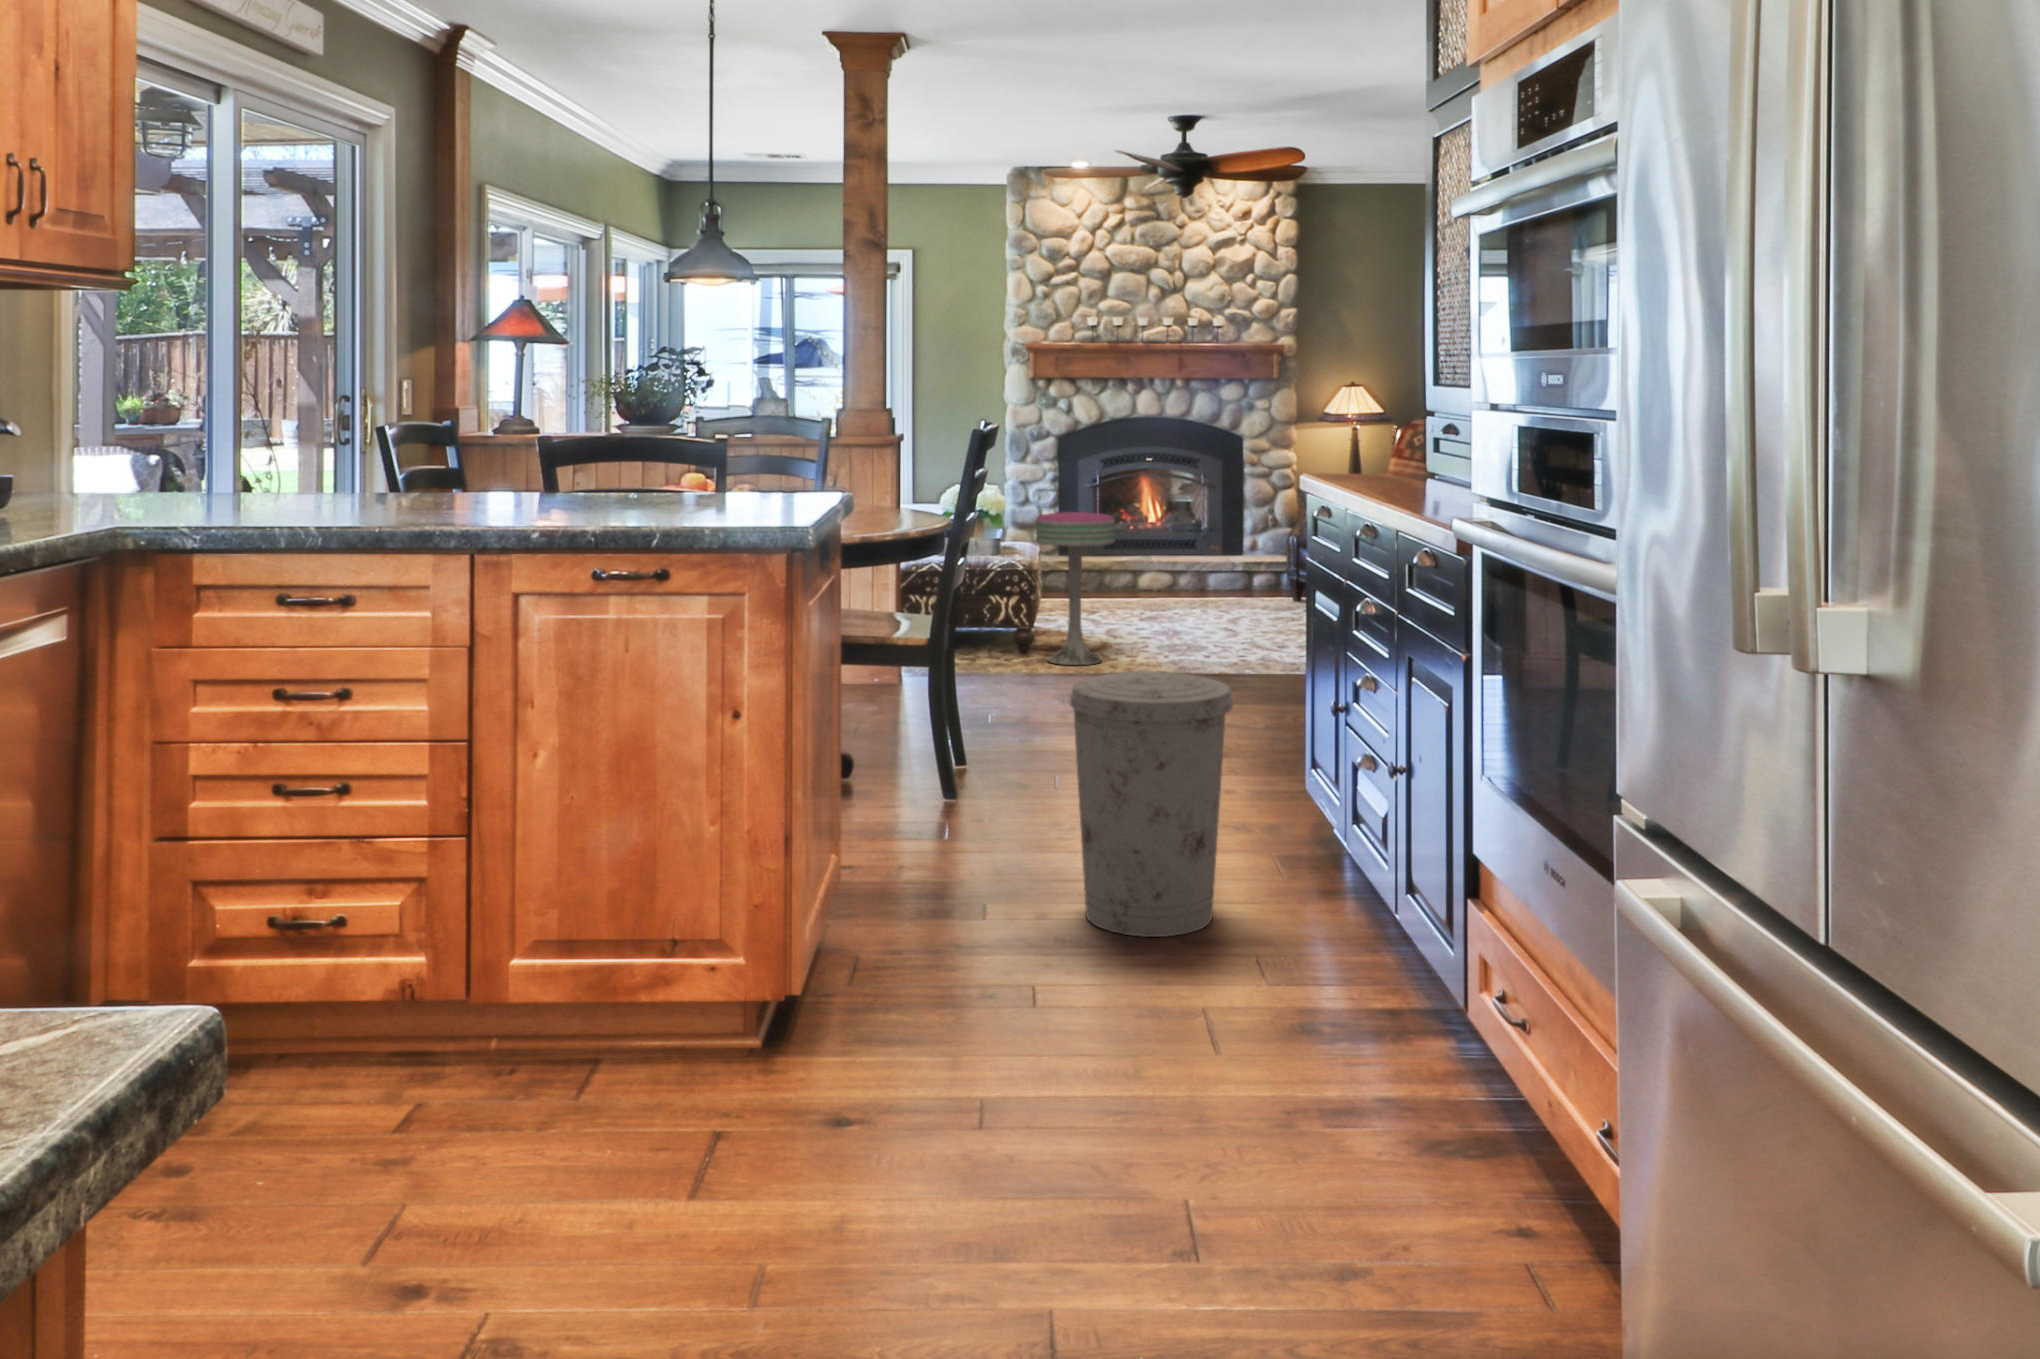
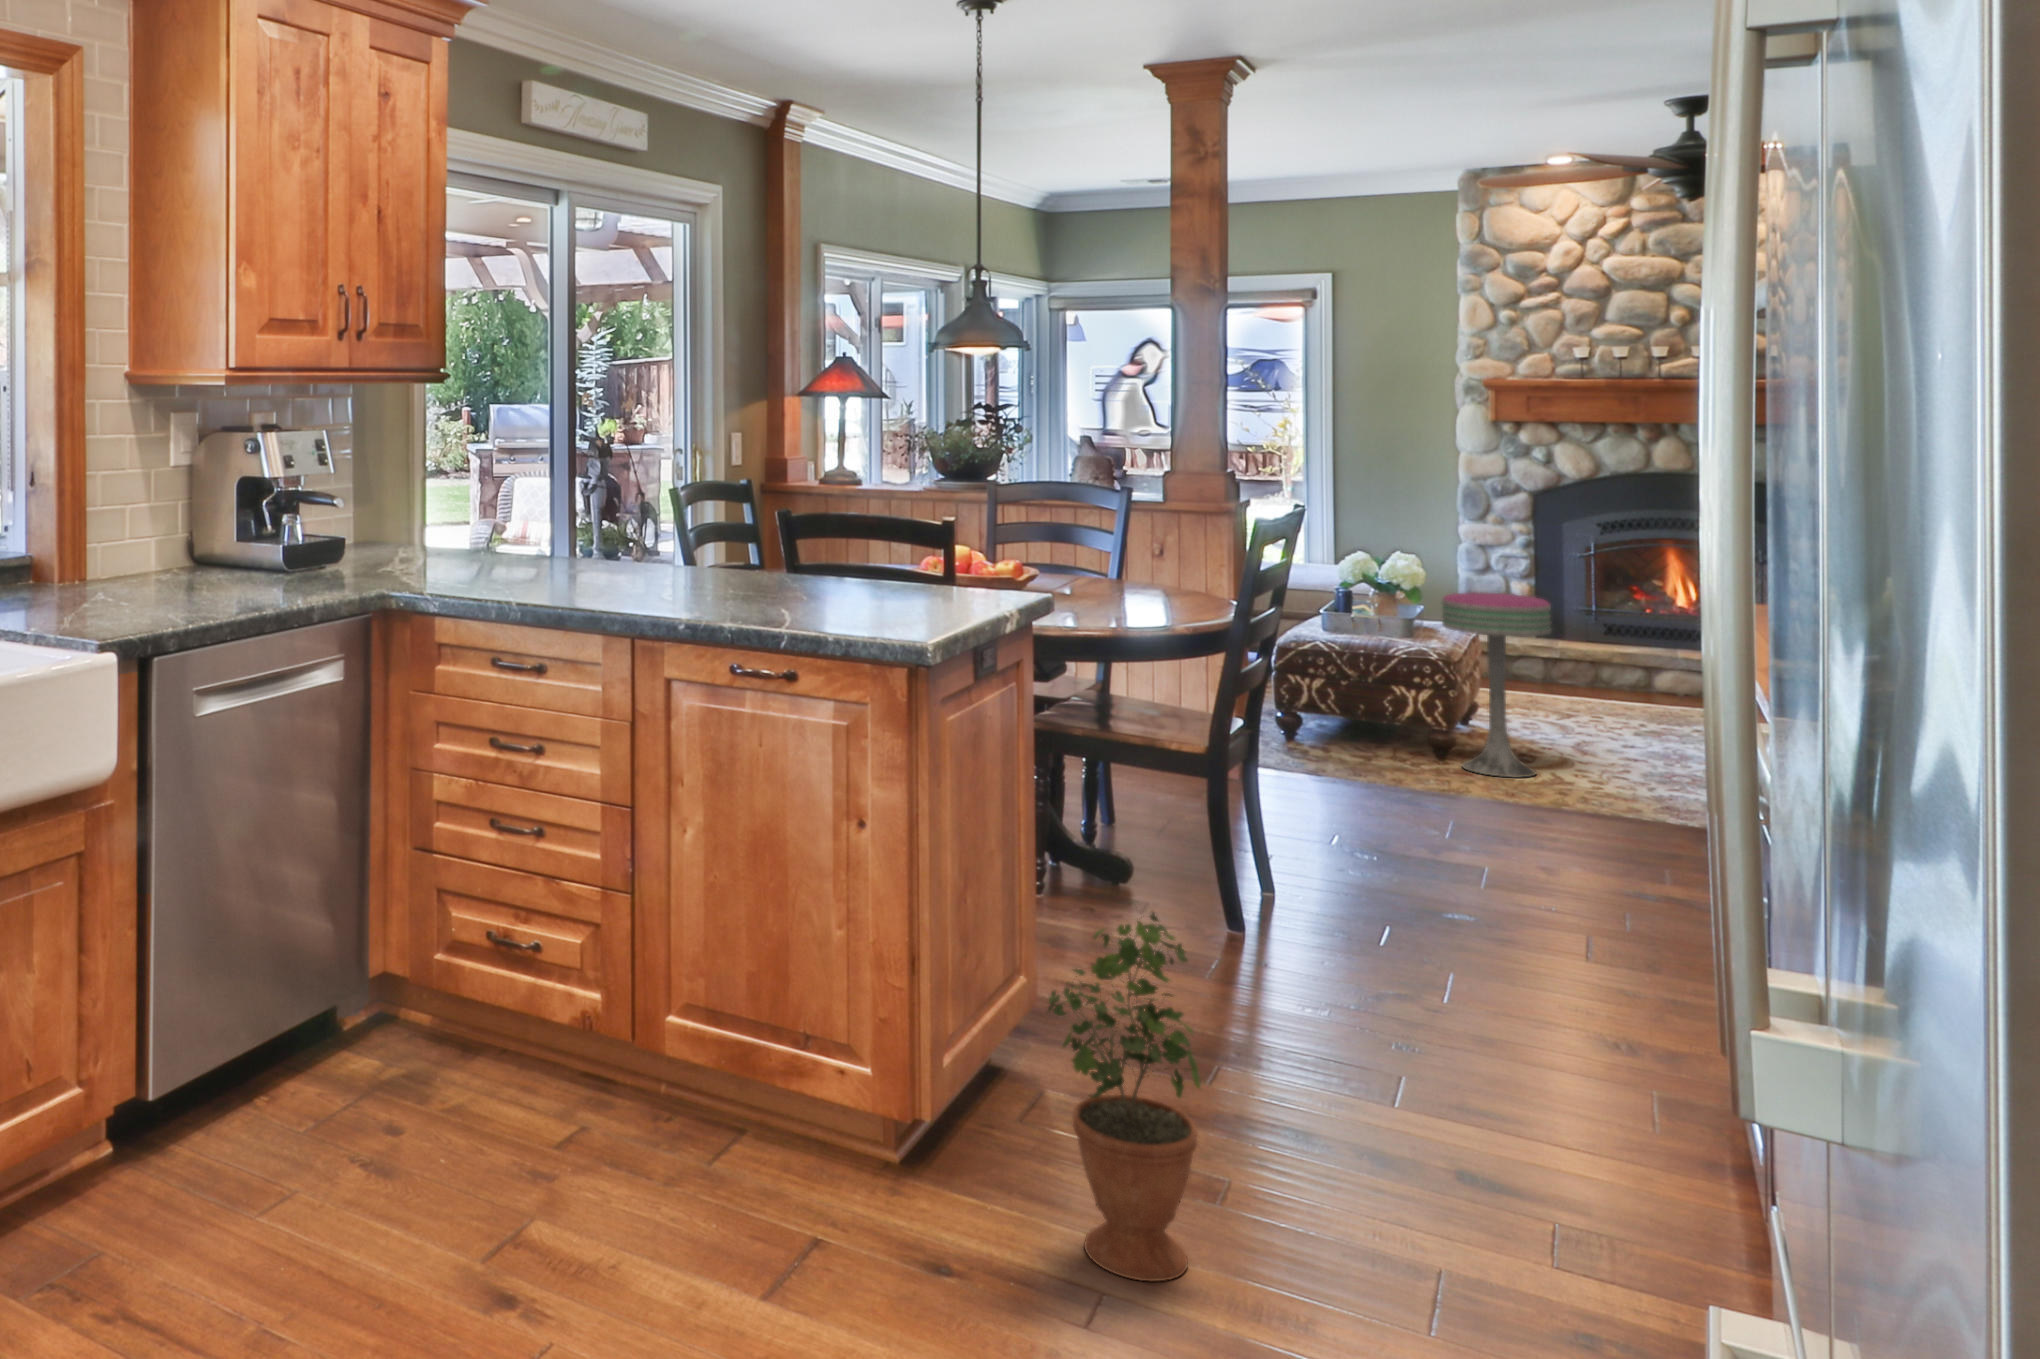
trash can: present [1070,671,1233,937] -> none [1309,819,1530,1151]
potted plant: none [927,751,1060,1086] -> present [1048,912,1201,1281]

